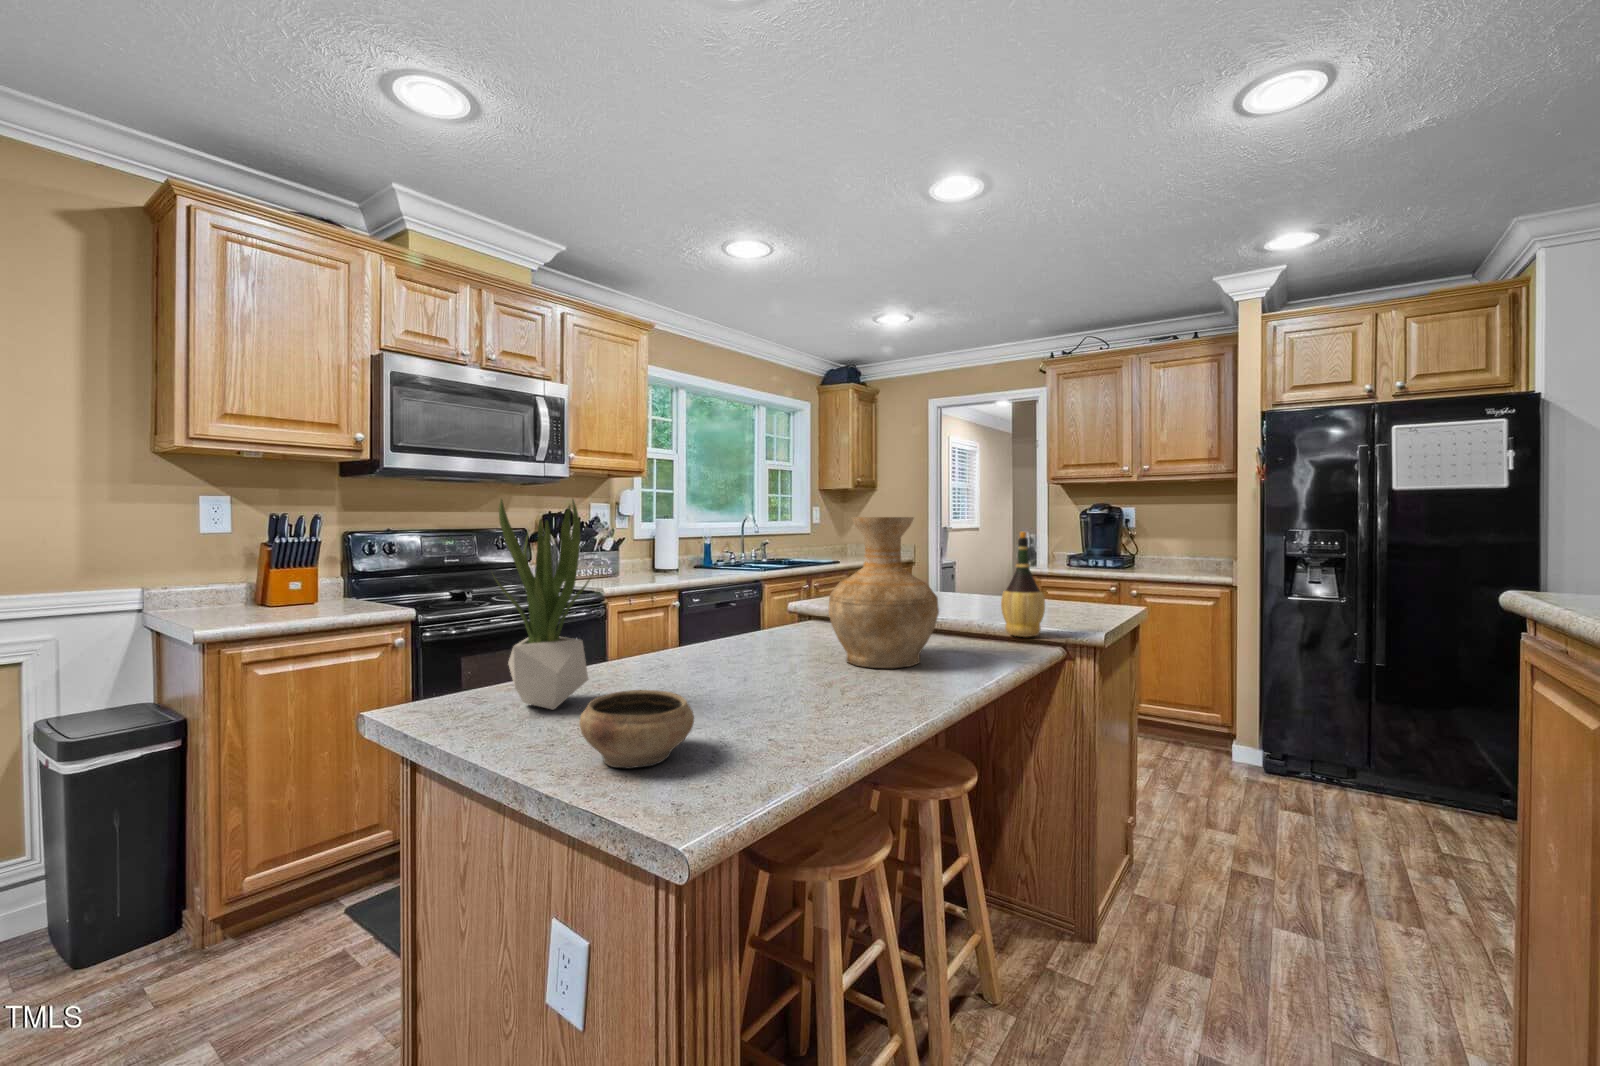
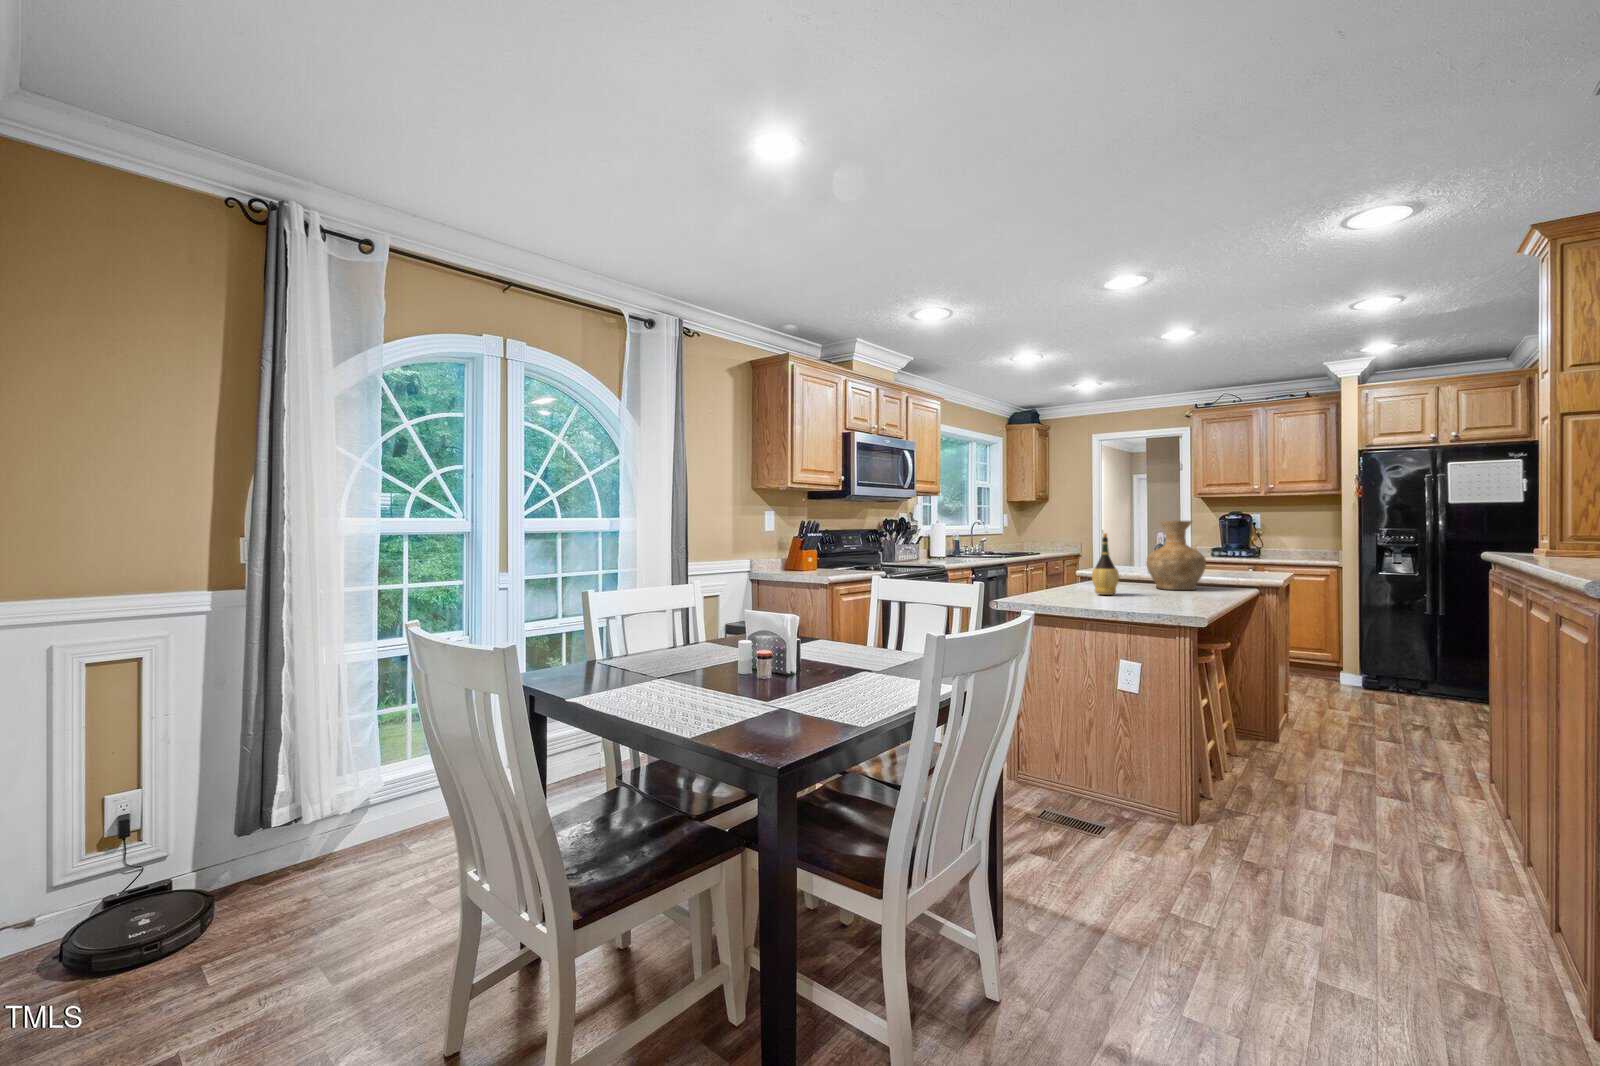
potted plant: present [494,499,590,710] -> none [1038,513,1079,599]
wine bottle: present [1001,531,1045,637] -> present [1092,533,1119,595]
ceramic bowl: present [579,690,694,768] -> none [1113,585,1158,607]

